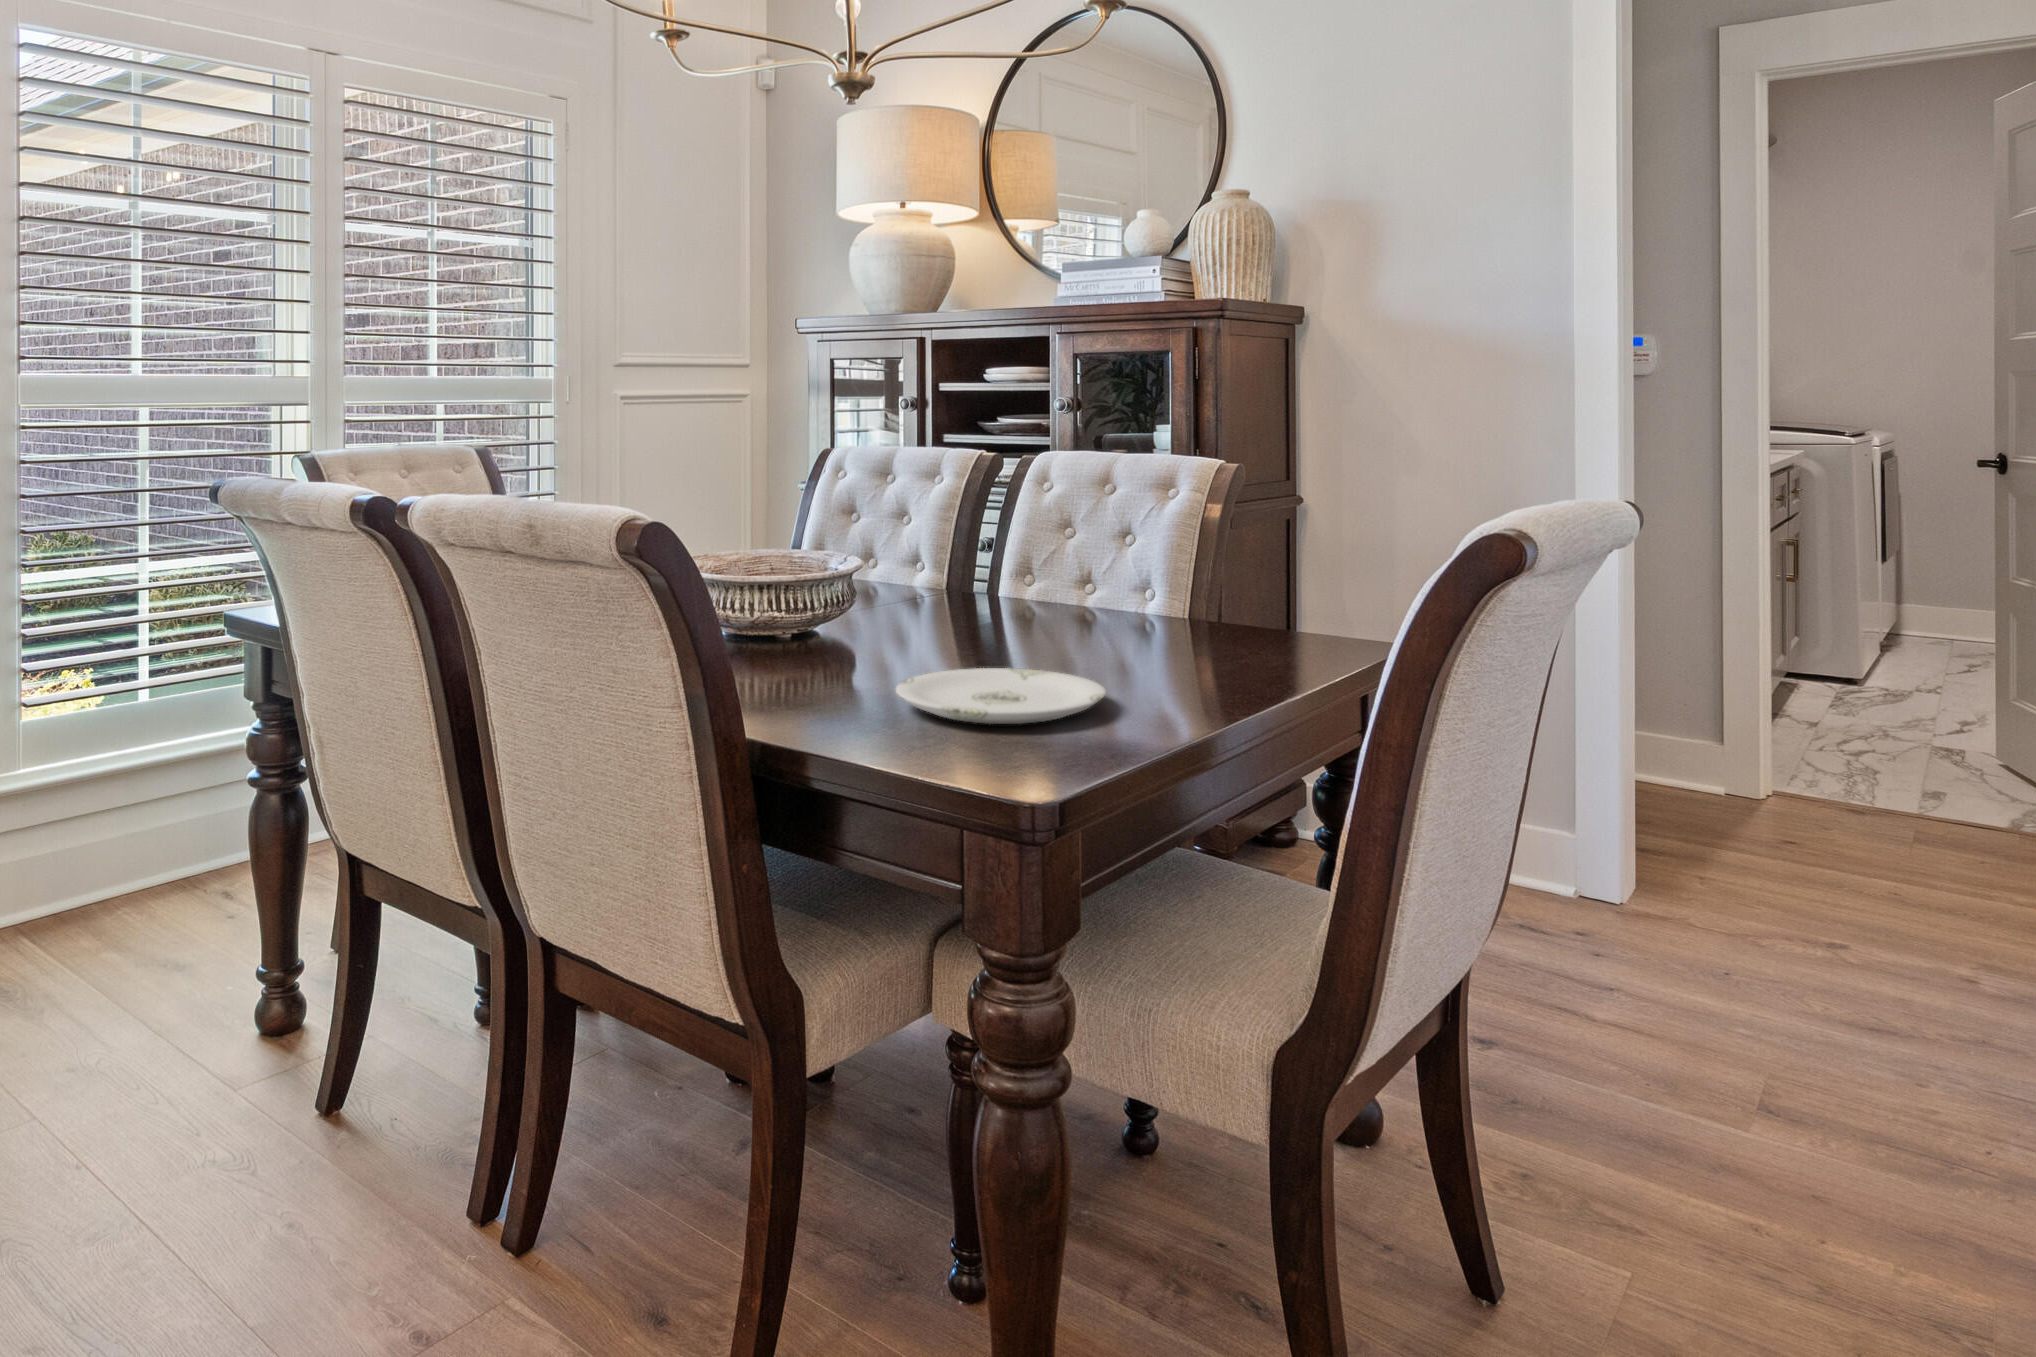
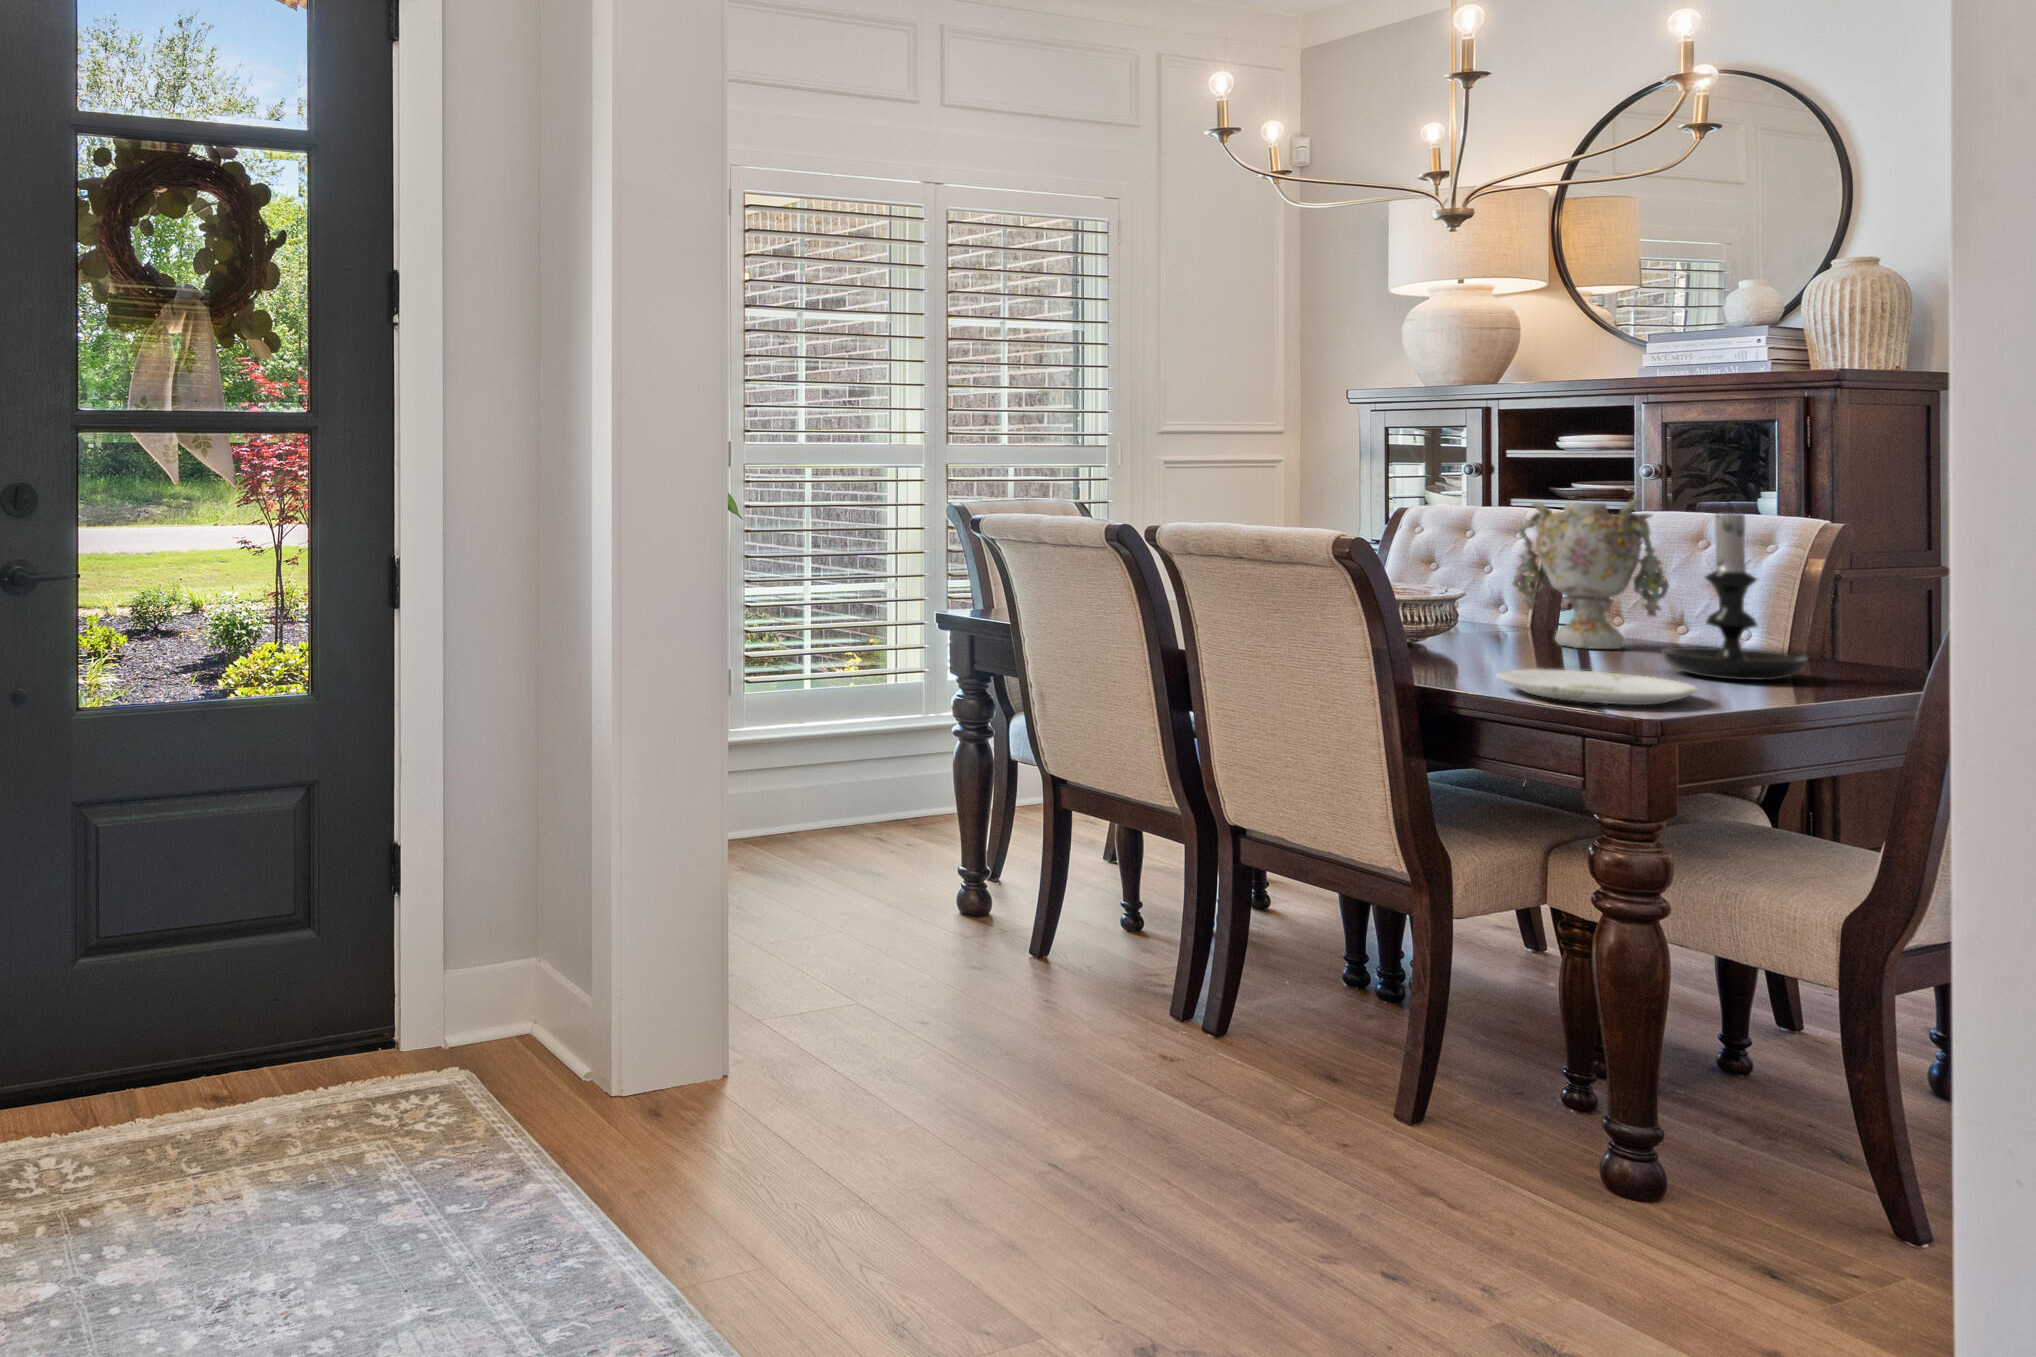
vase: none [930,443,1079,617] -> present [1513,496,1669,649]
candle holder: none [1069,454,1205,658] -> present [1662,504,1807,680]

